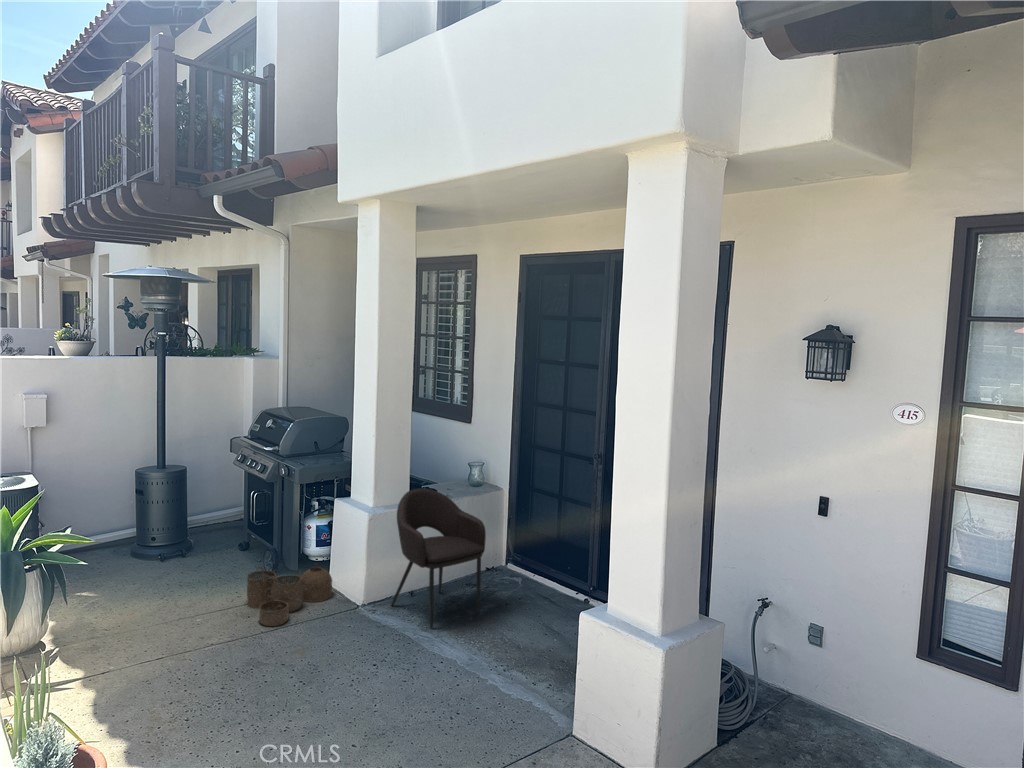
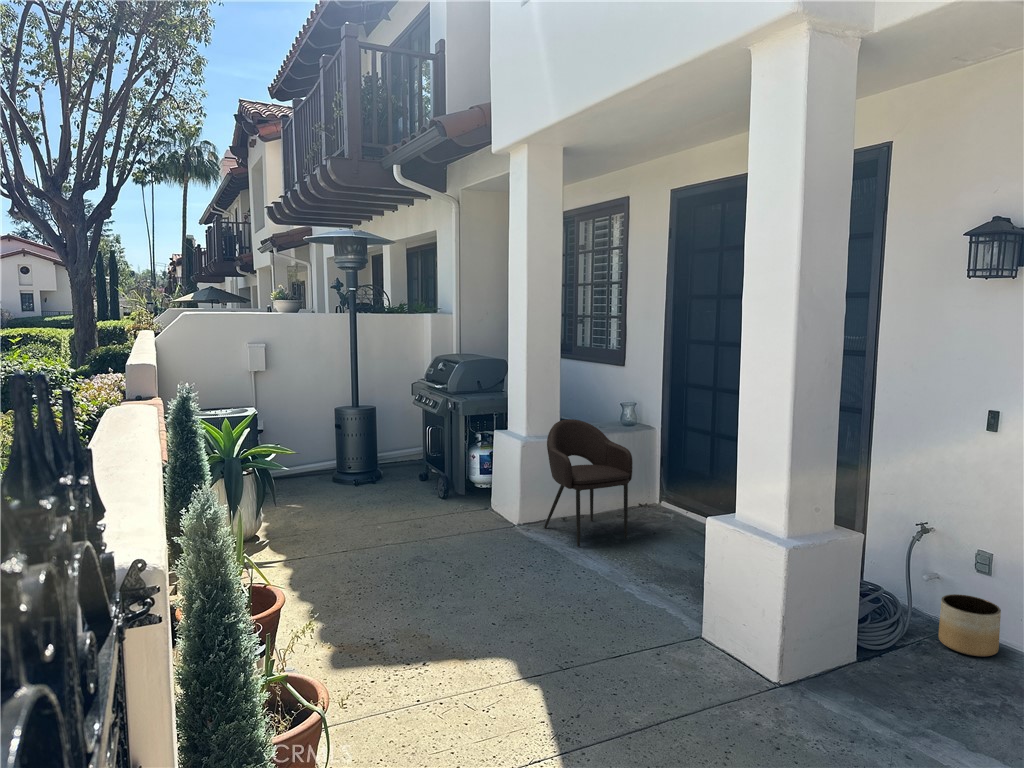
woven basket: present [247,566,332,626] -> none [418,487,493,536]
planter: none [781,667,833,727] -> present [938,594,1001,657]

